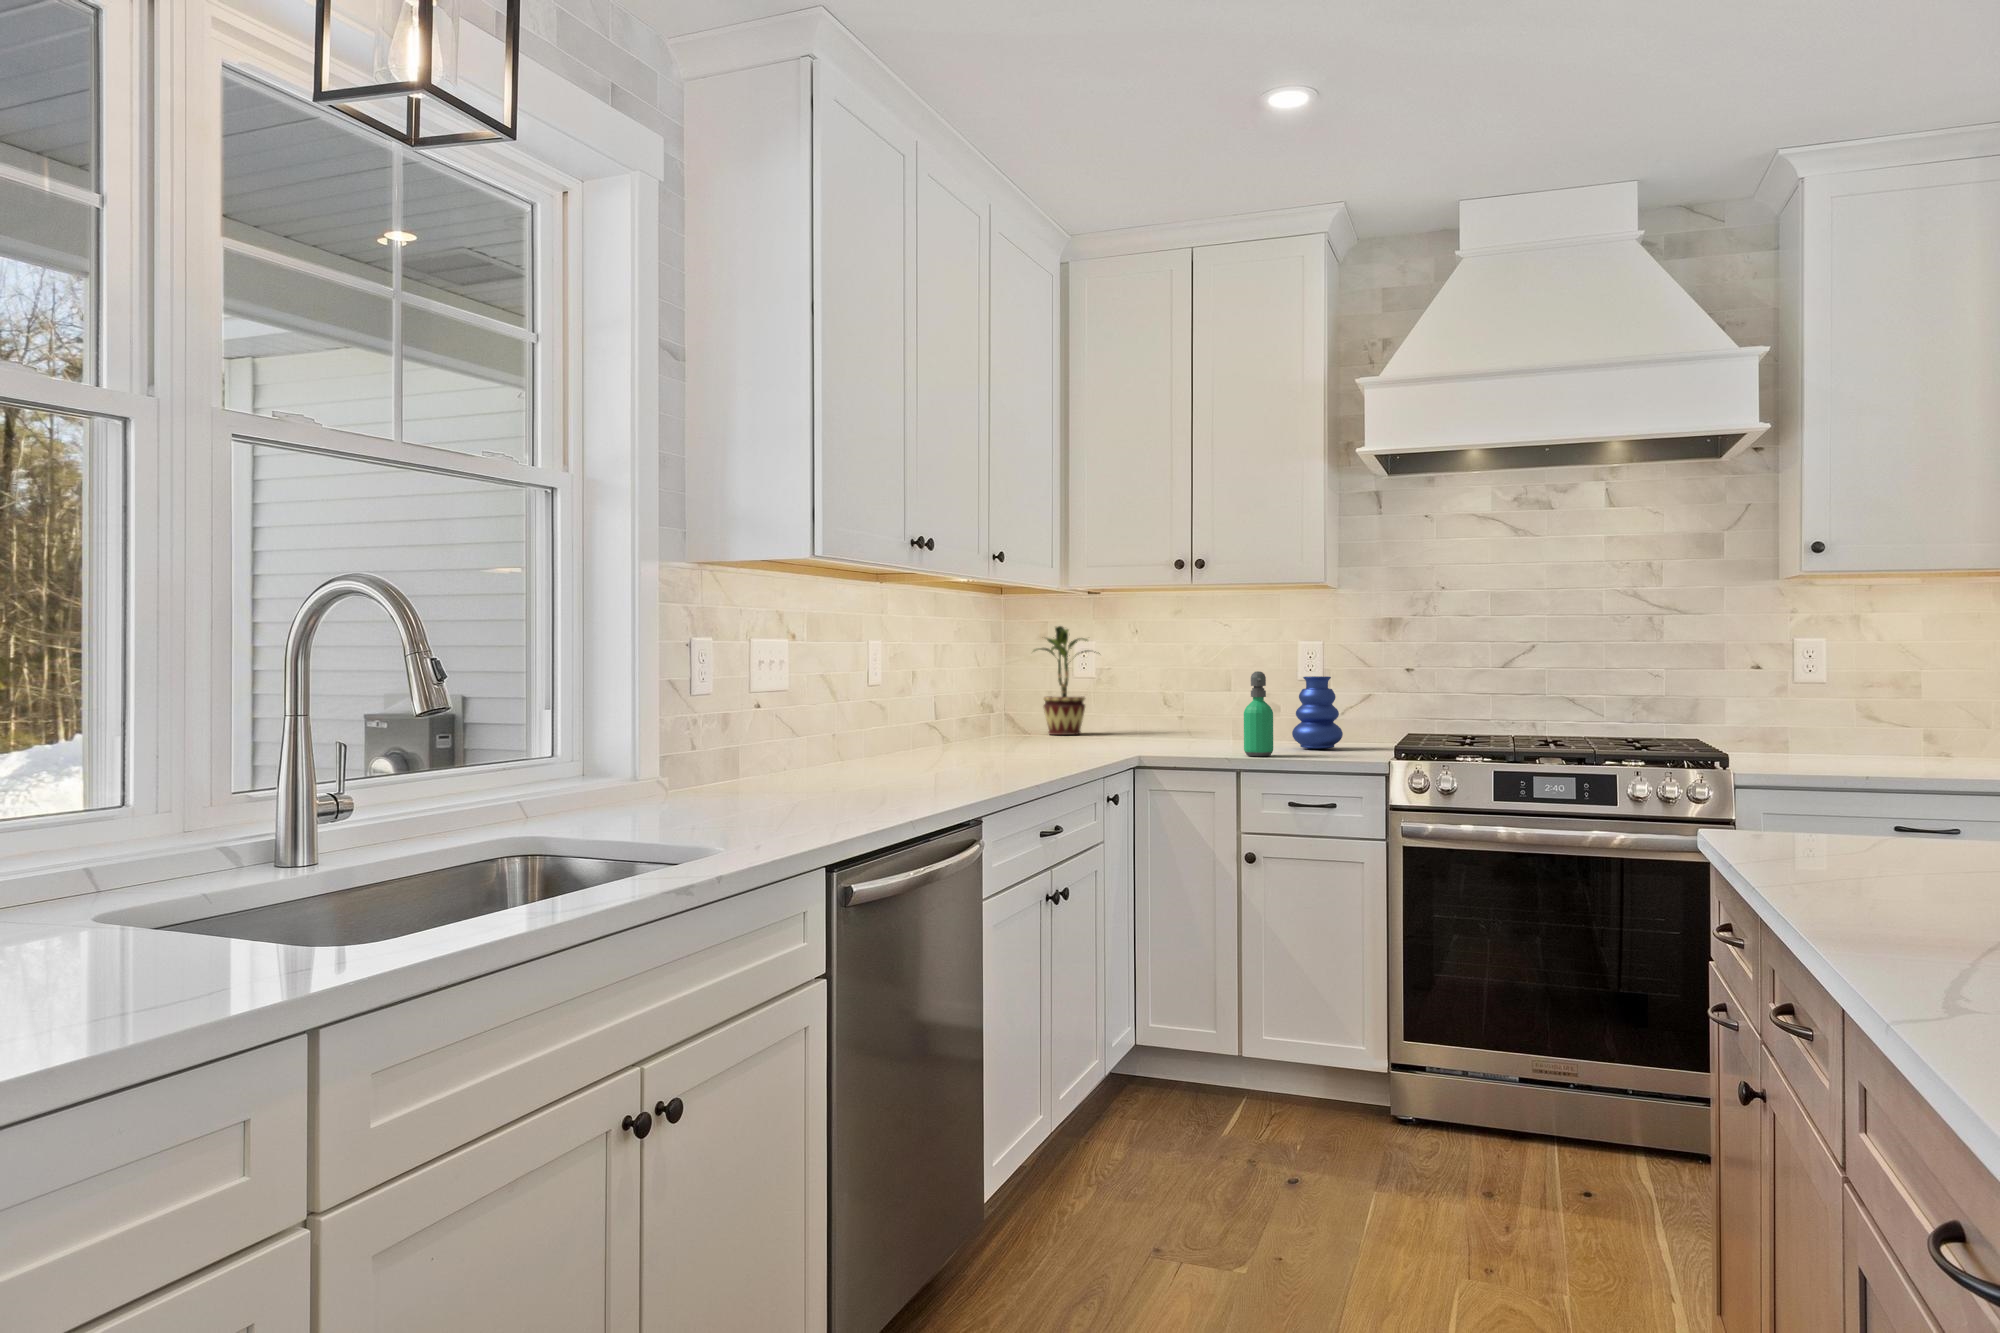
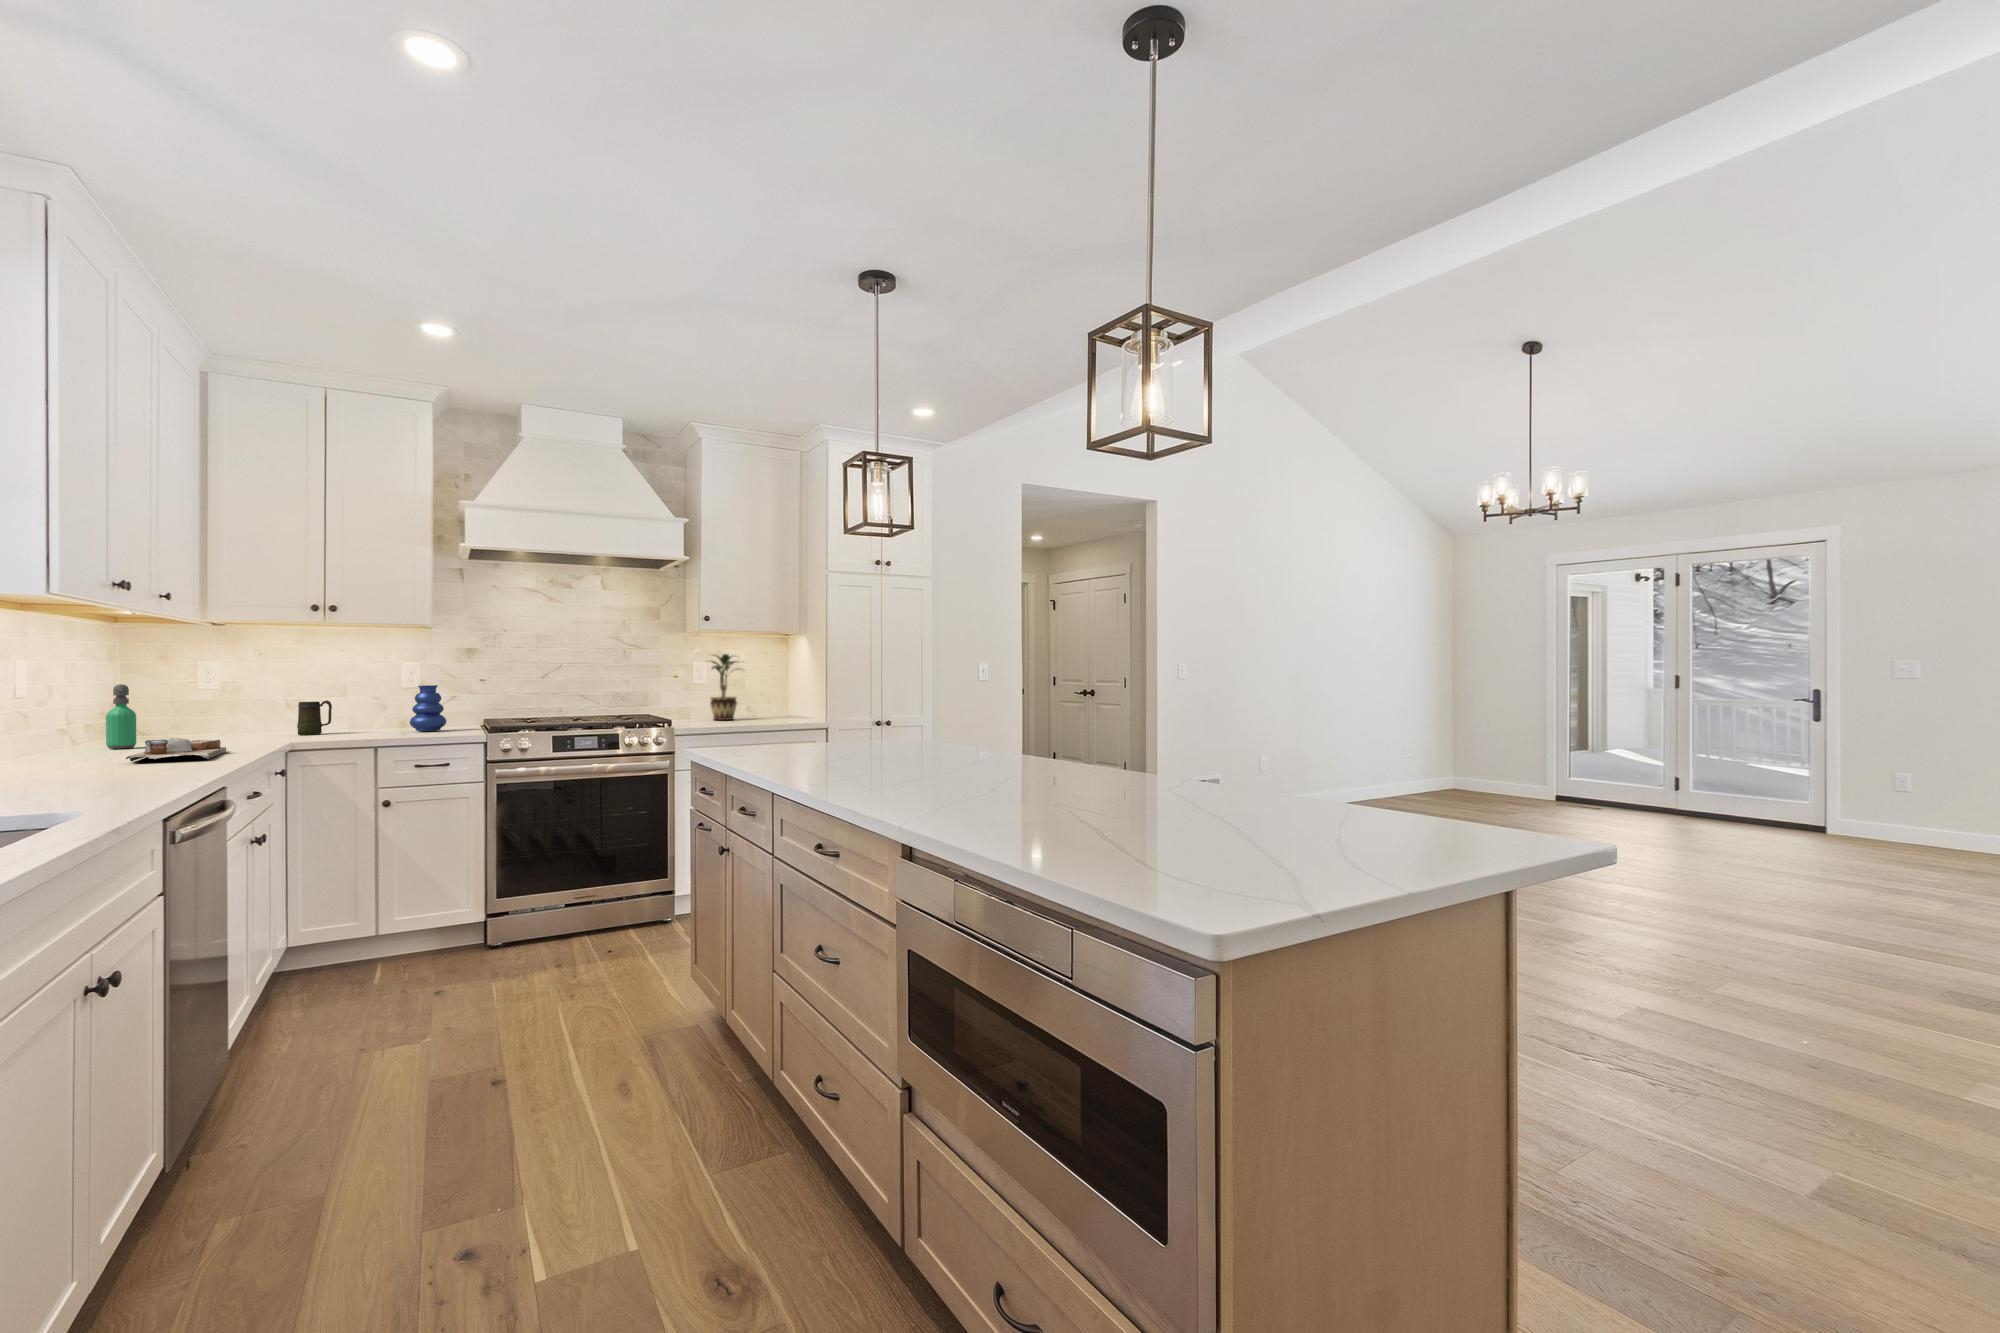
potted plant: present [1034,626,1100,735] -> present [710,654,742,720]
soap dispenser: present [1244,671,1273,756] -> present [106,684,136,749]
mug: none [1157,696,1196,745] -> present [297,700,332,735]
cutting board: none [905,749,1036,785] -> present [126,737,226,761]

